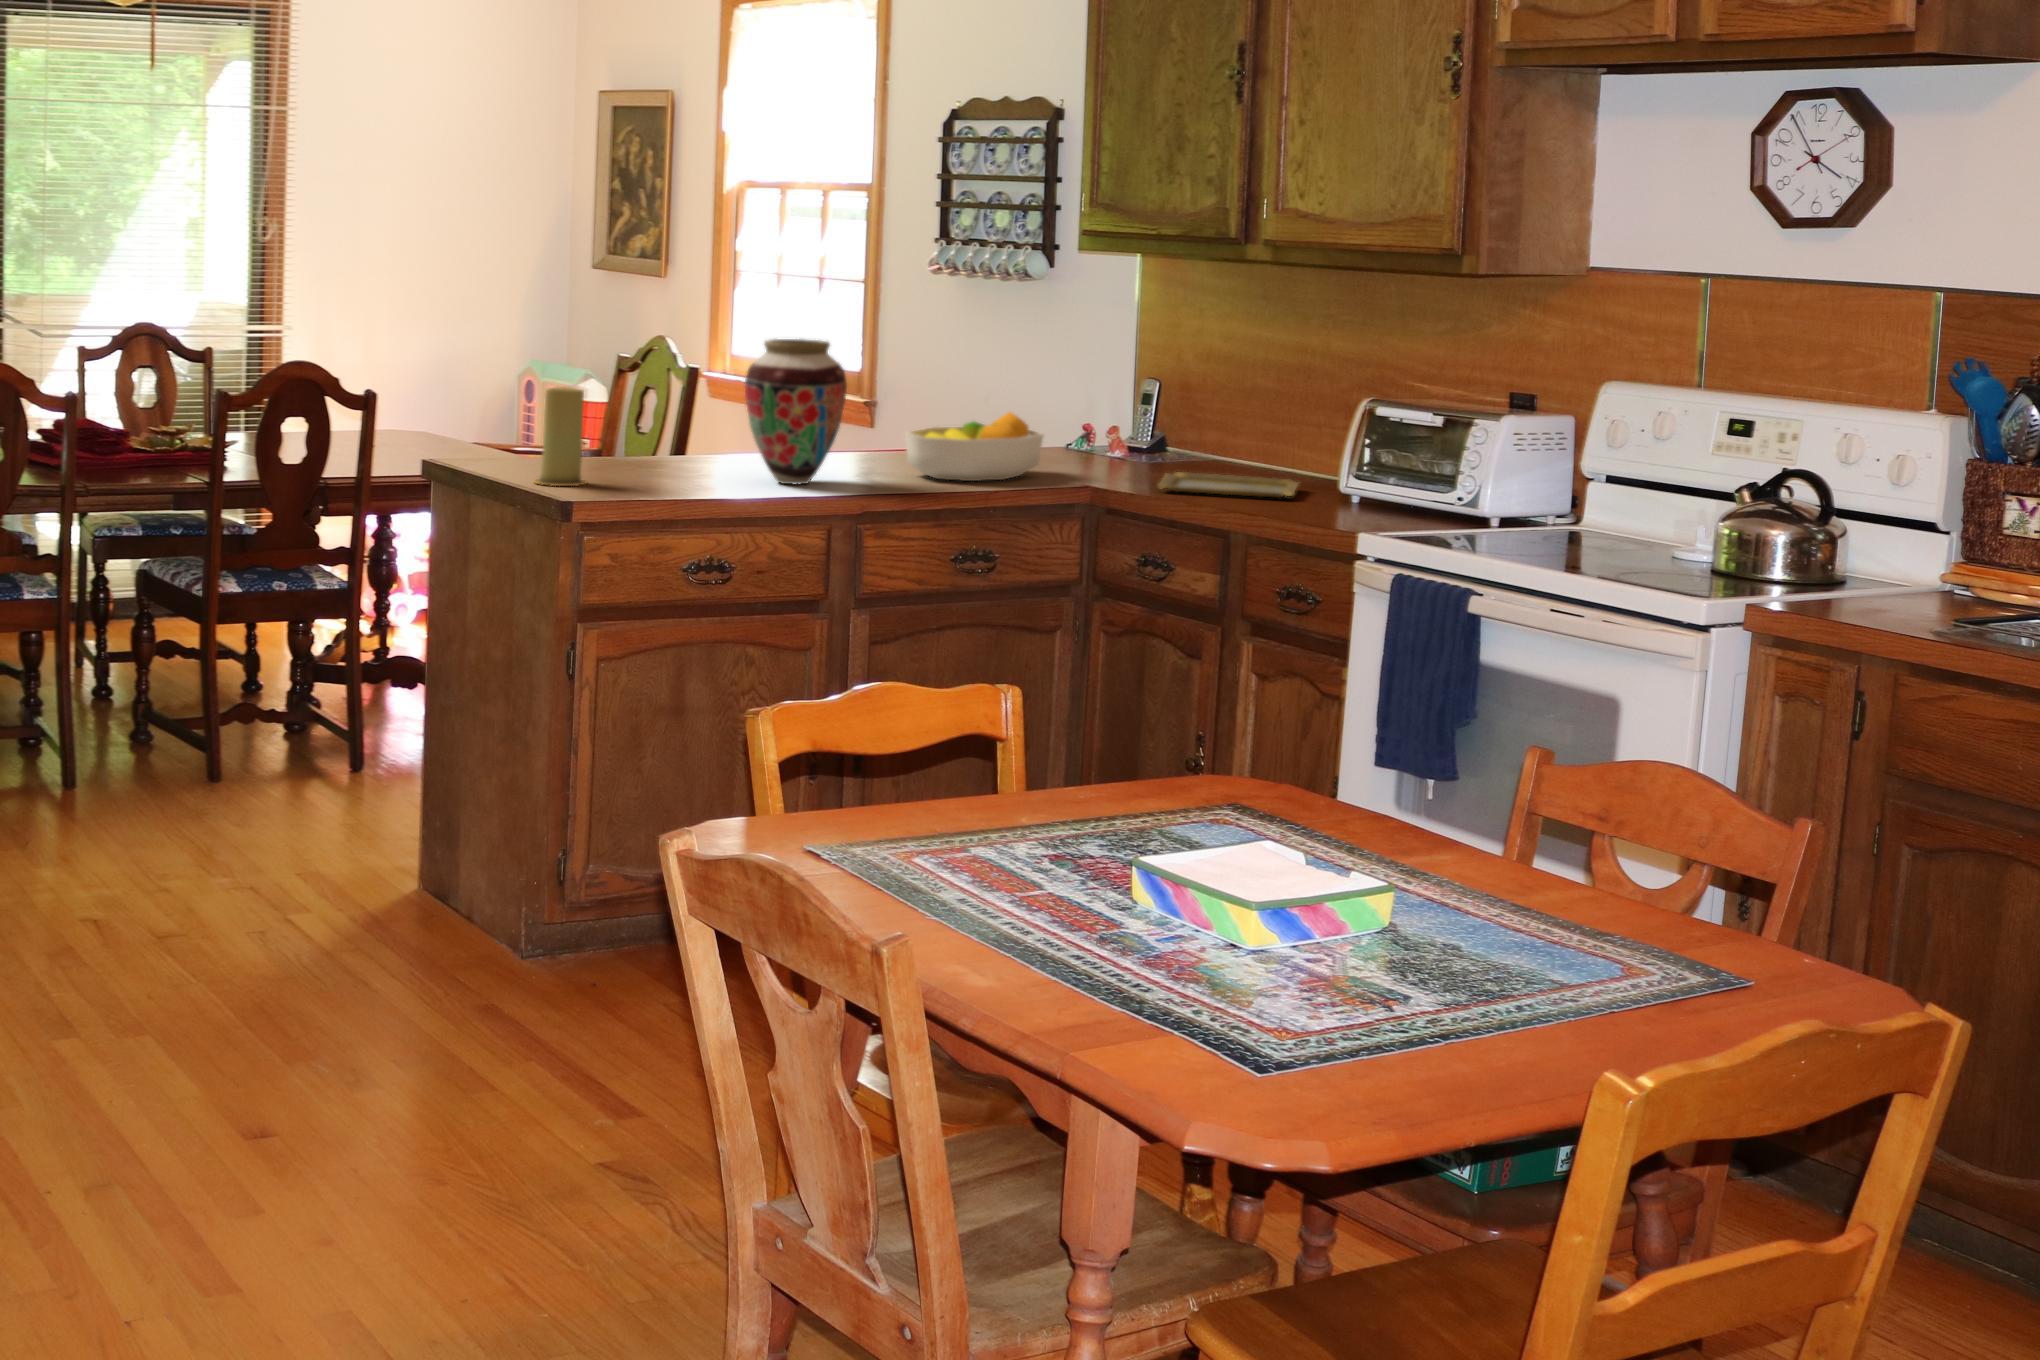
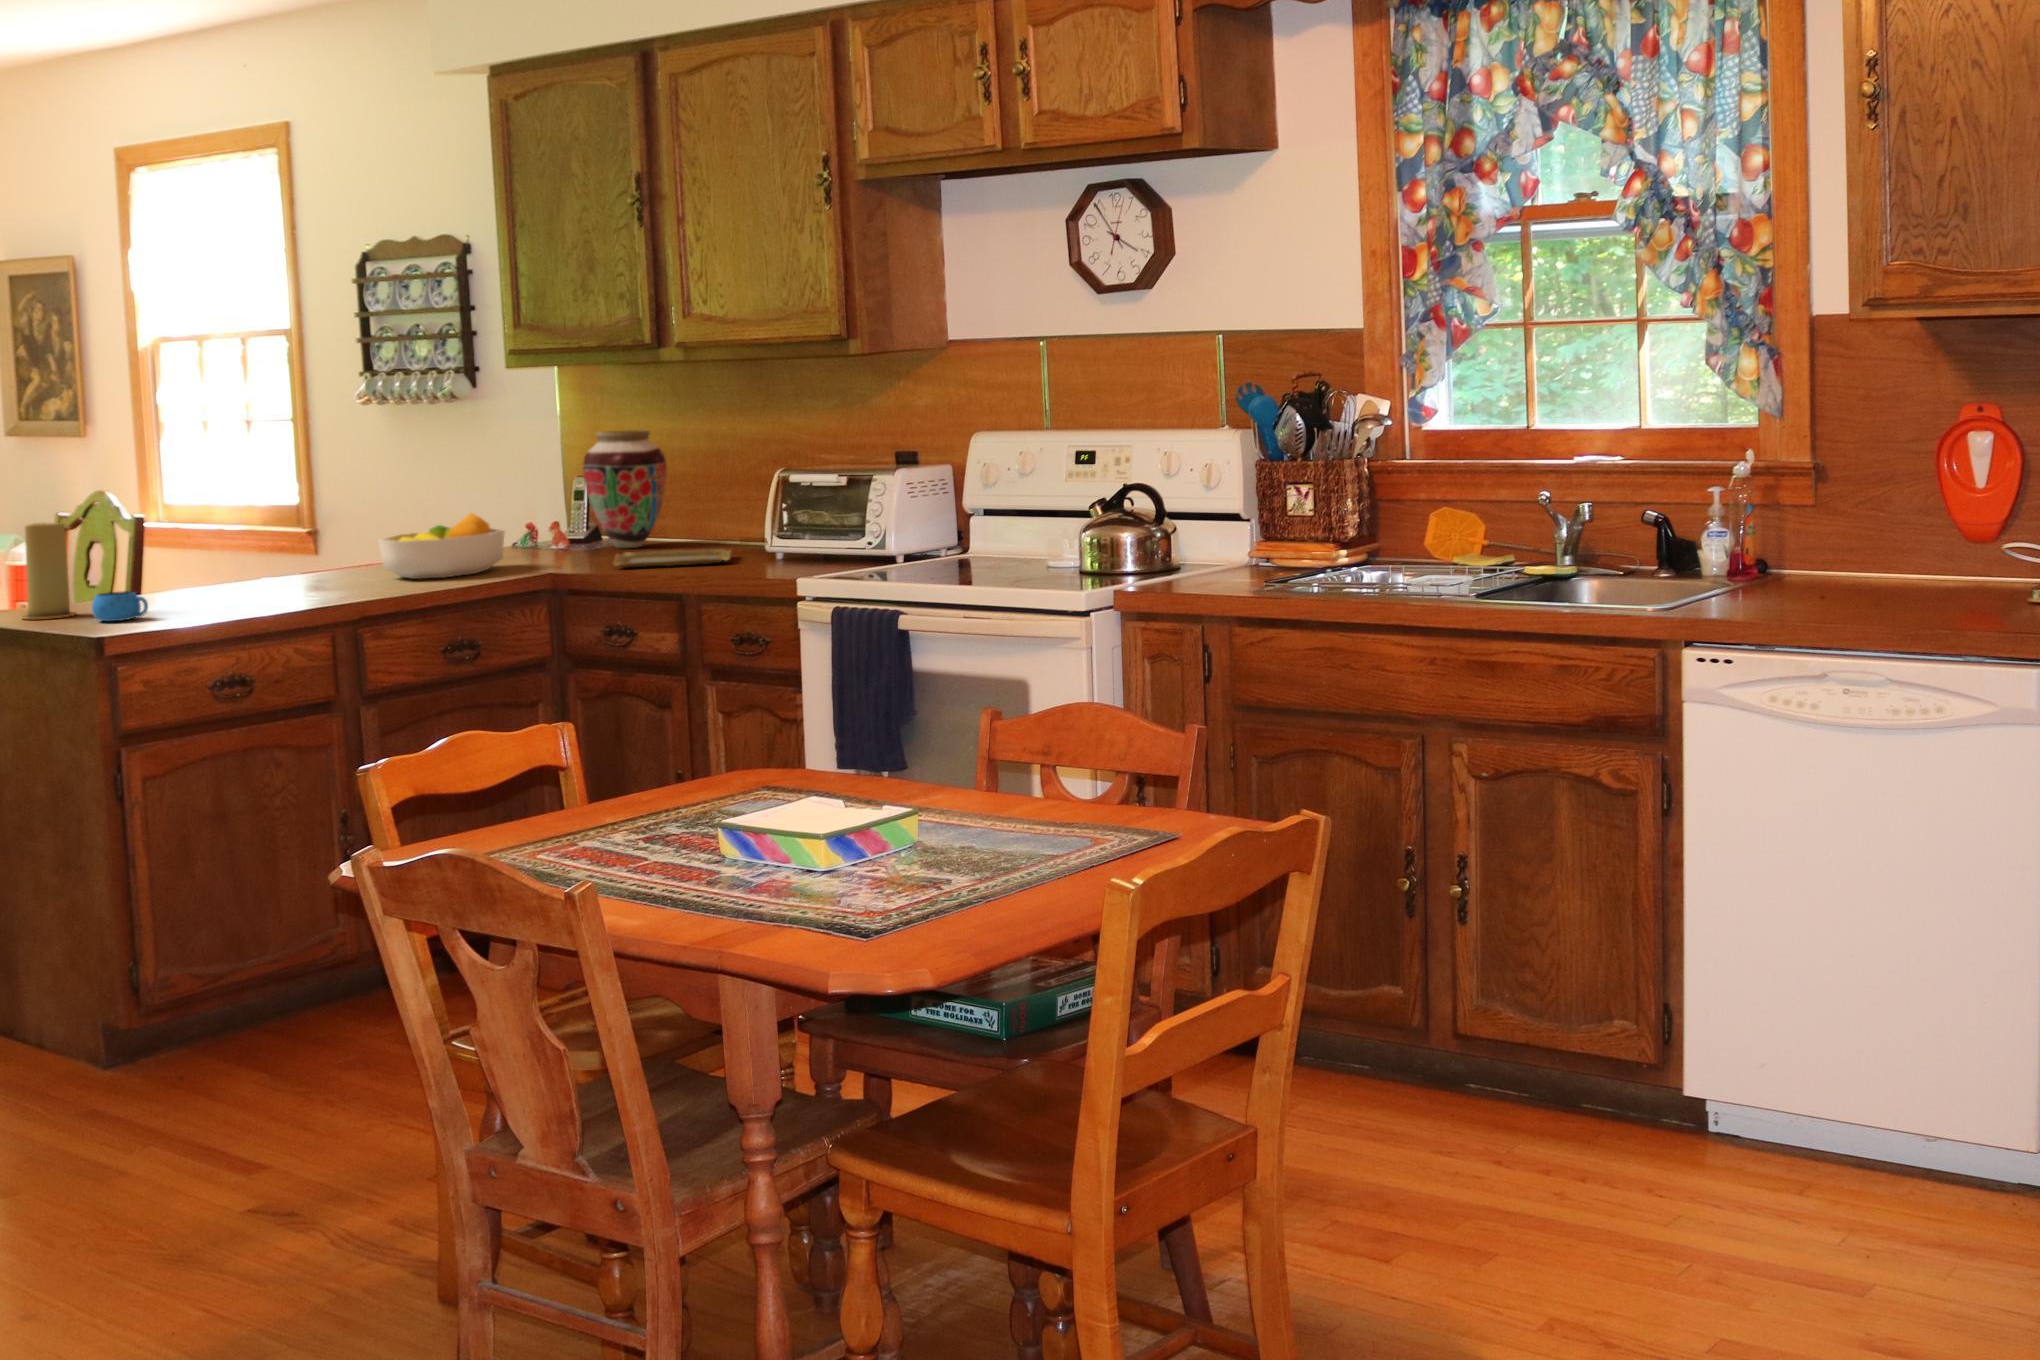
vase: present [745,339,847,484] -> present [583,430,667,548]
mug: none [597,467,651,498] -> present [92,591,148,621]

